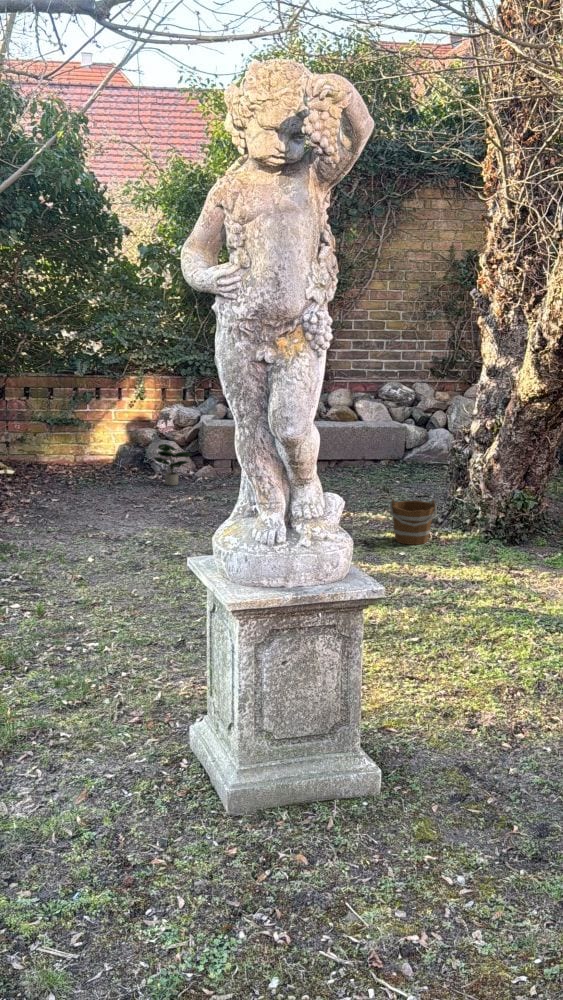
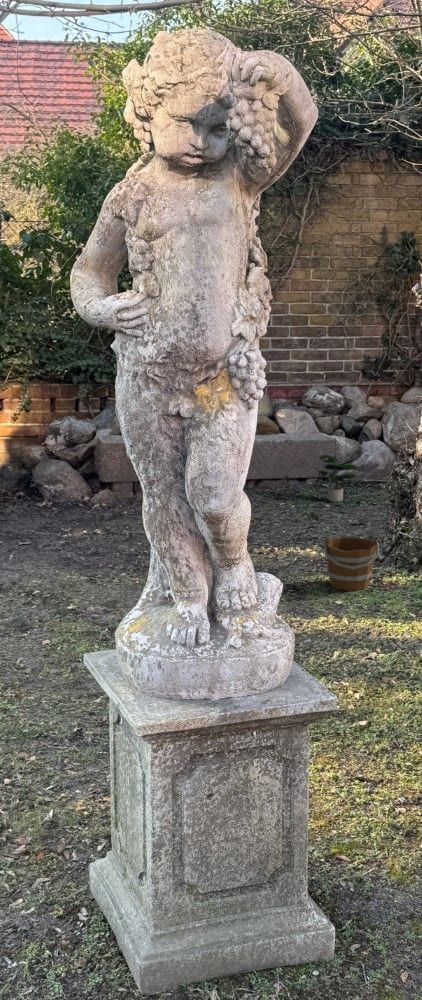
potted plant: present [154,444,192,486] -> present [317,455,358,502]

